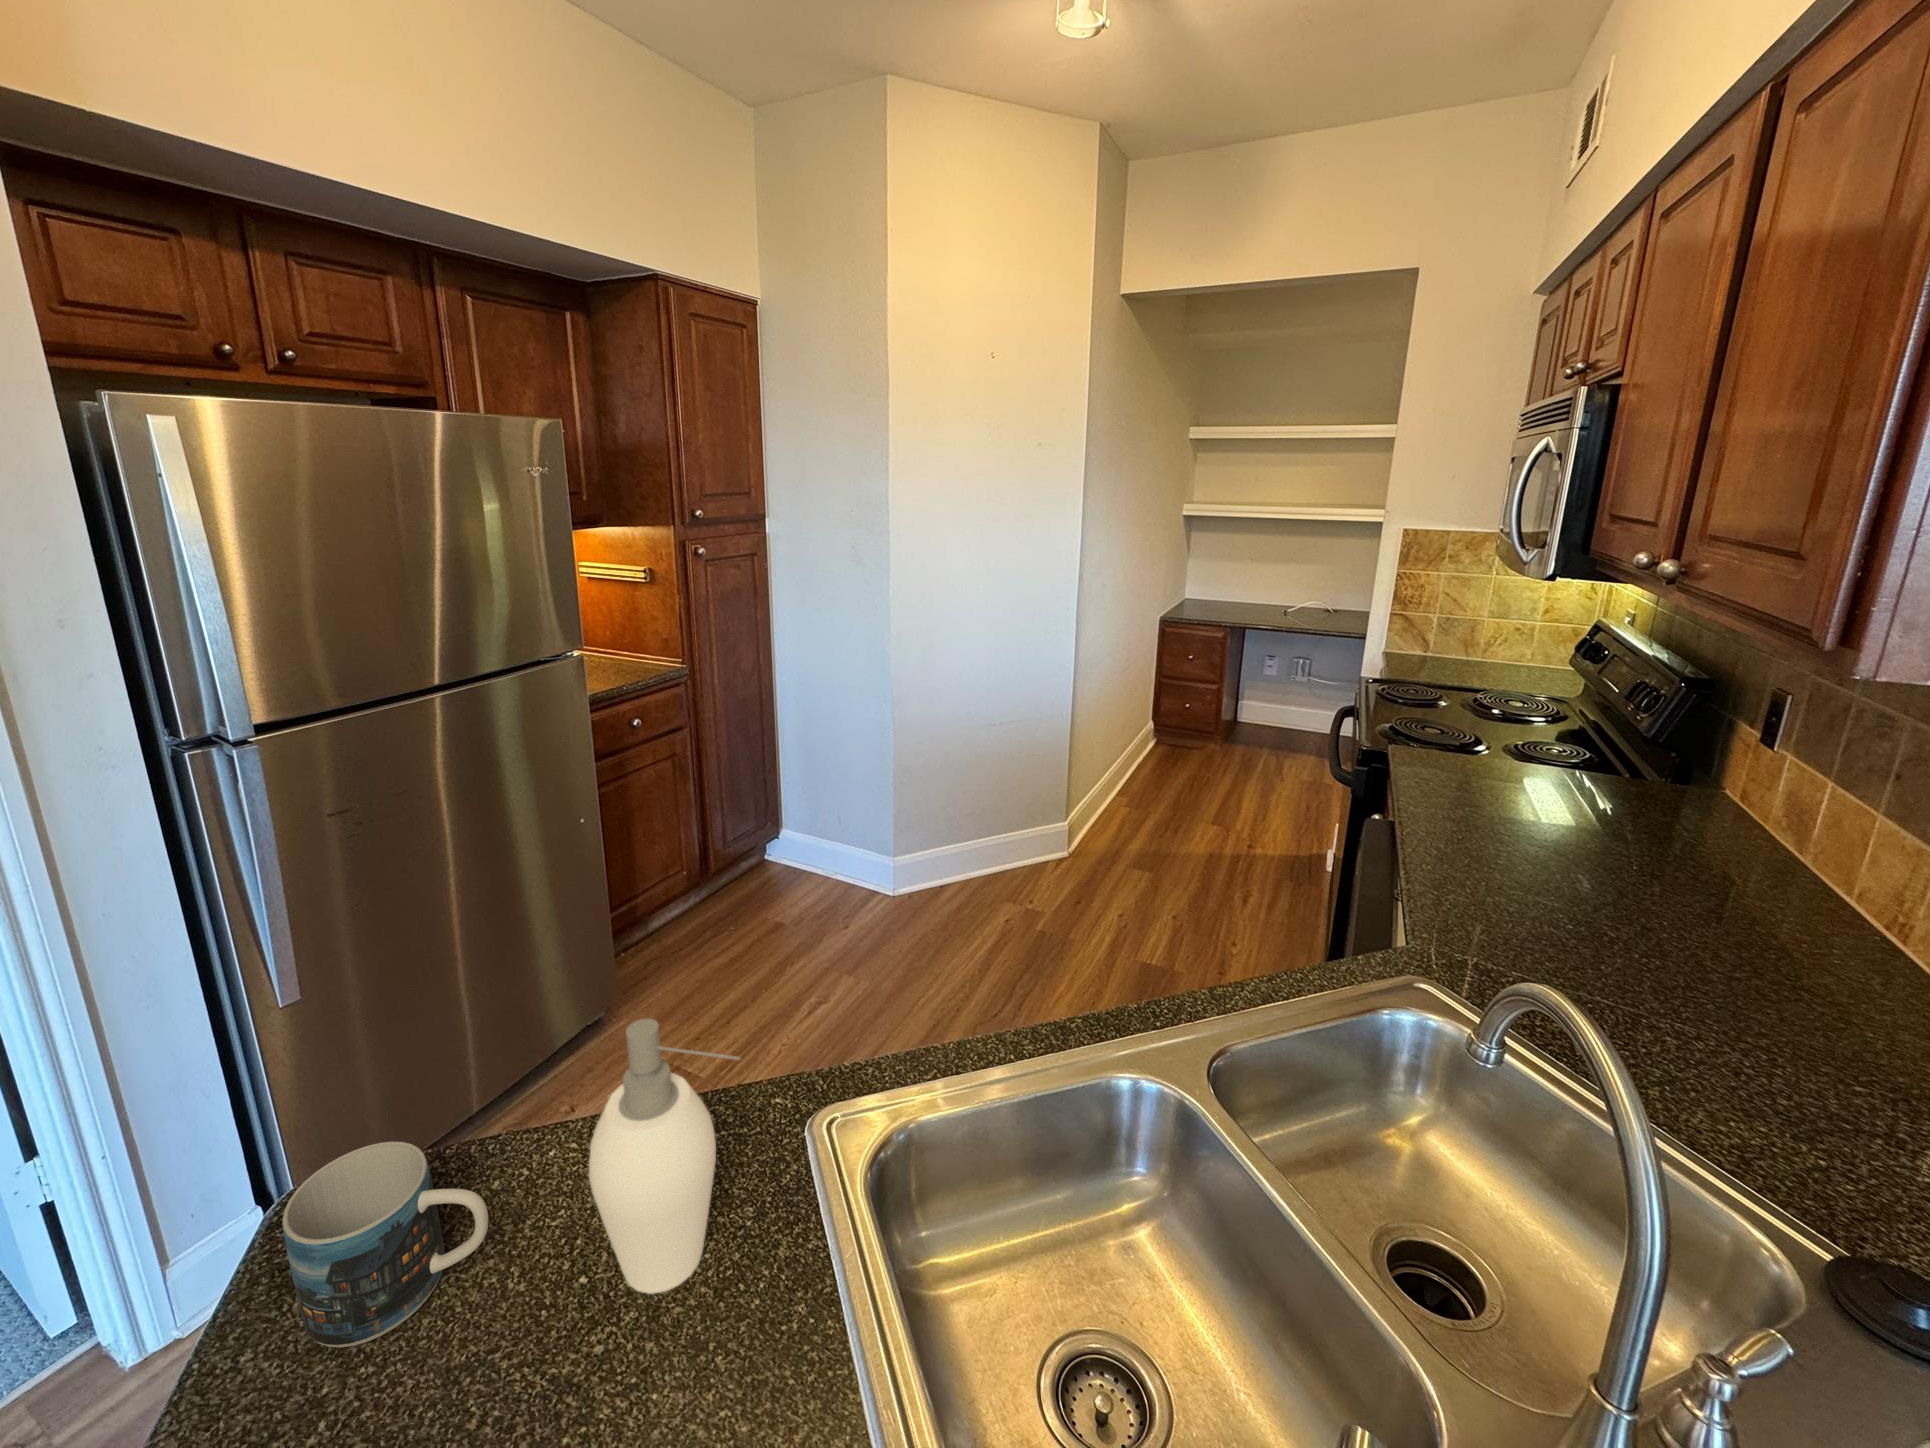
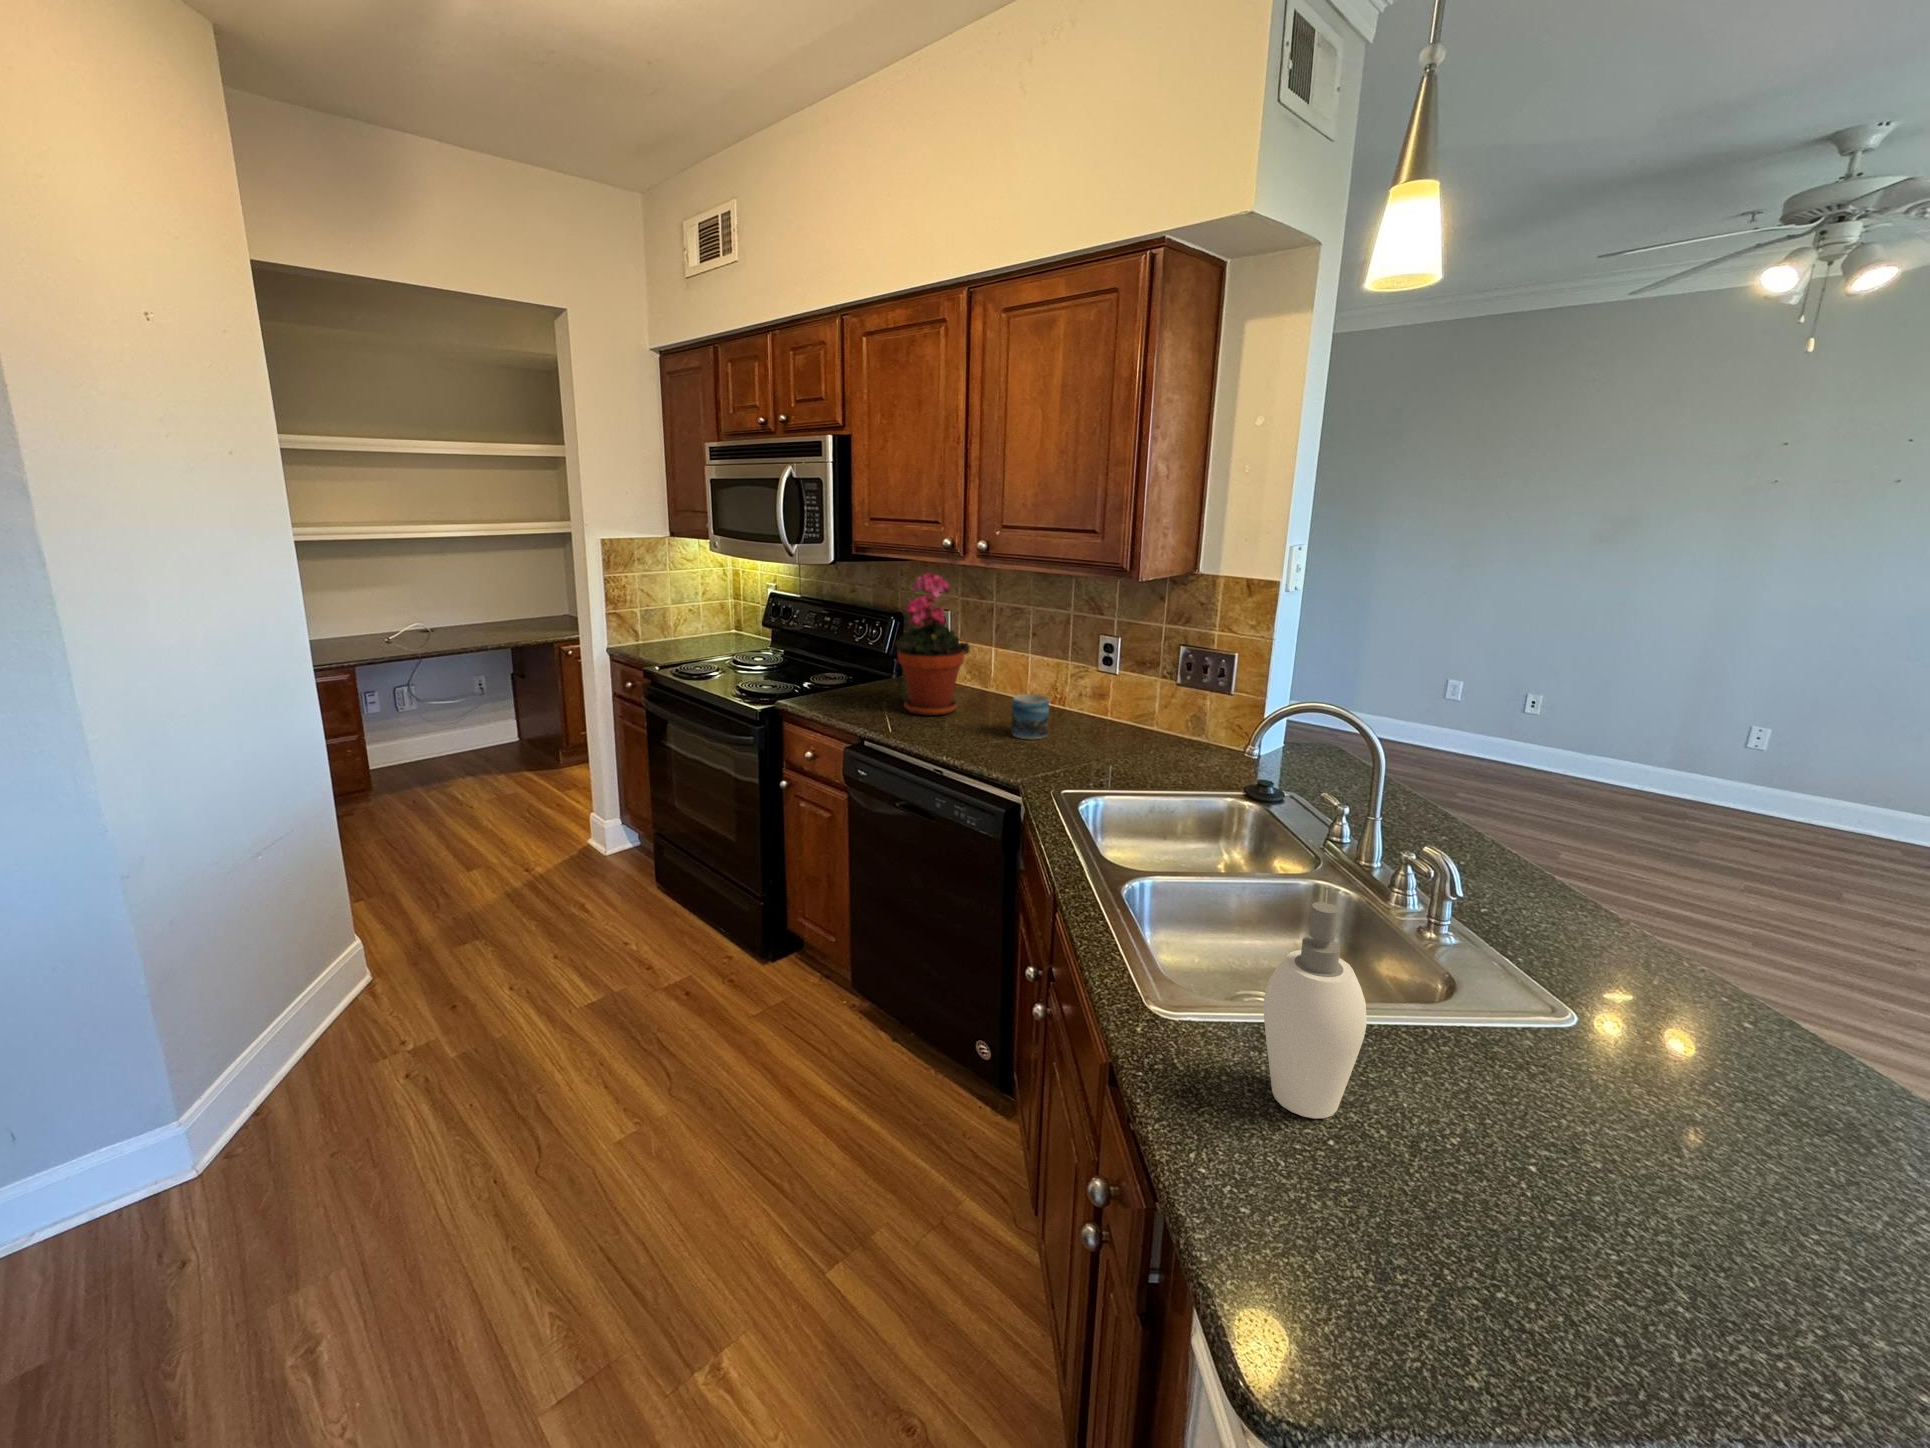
potted plant: none [1575,615,1766,854] -> present [895,573,970,716]
mug: present [283,1142,488,1347] -> present [1011,694,1049,739]

